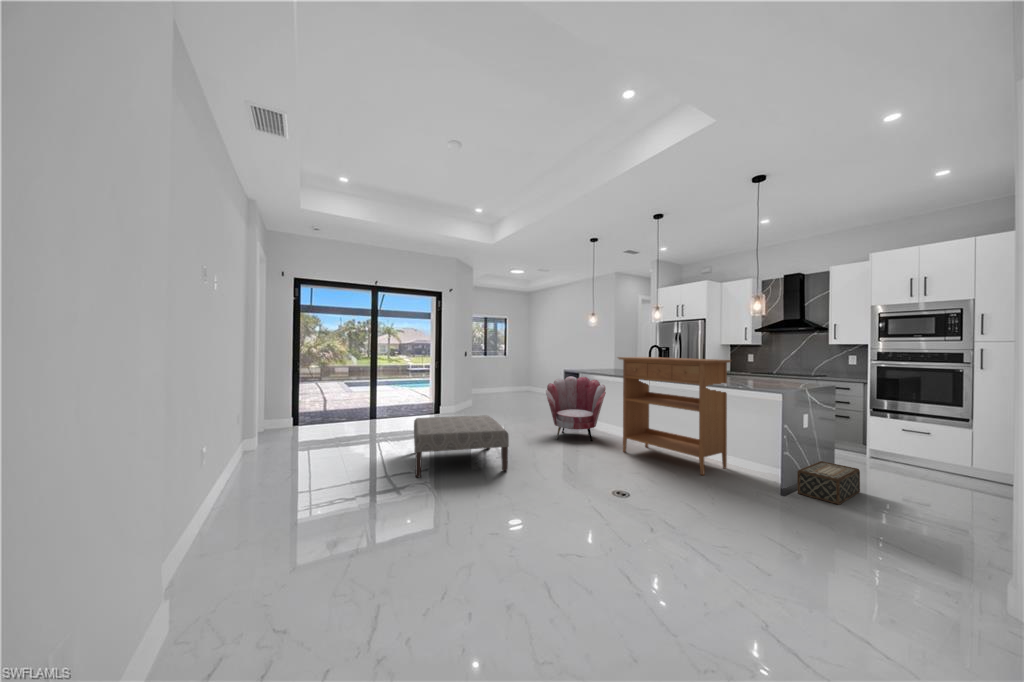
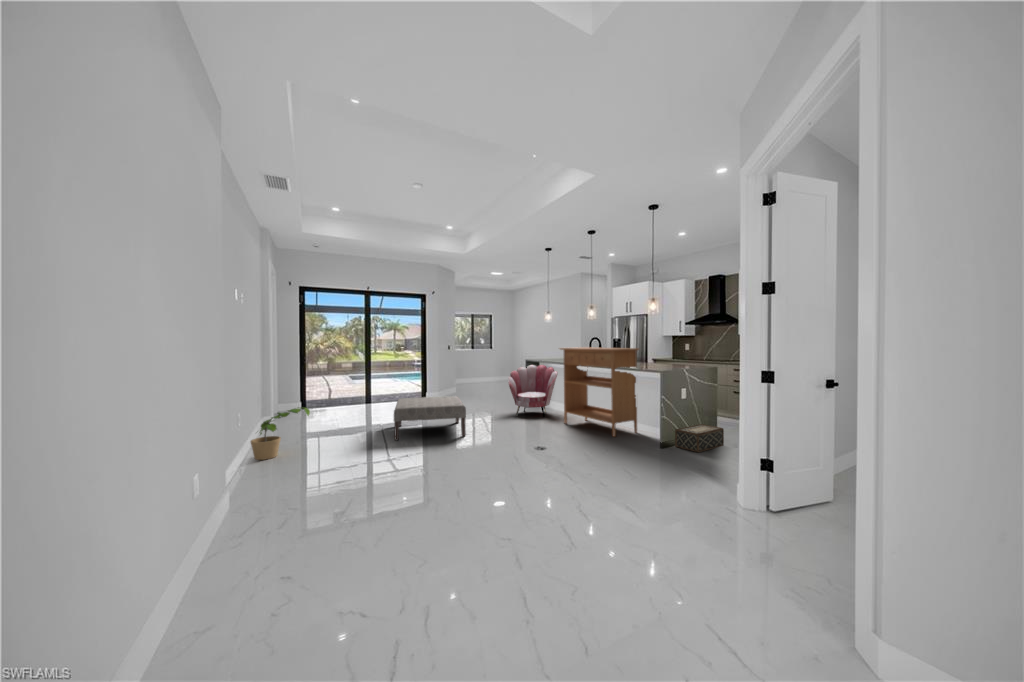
potted plant: none [215,434,302,512] -> present [251,407,310,460]

